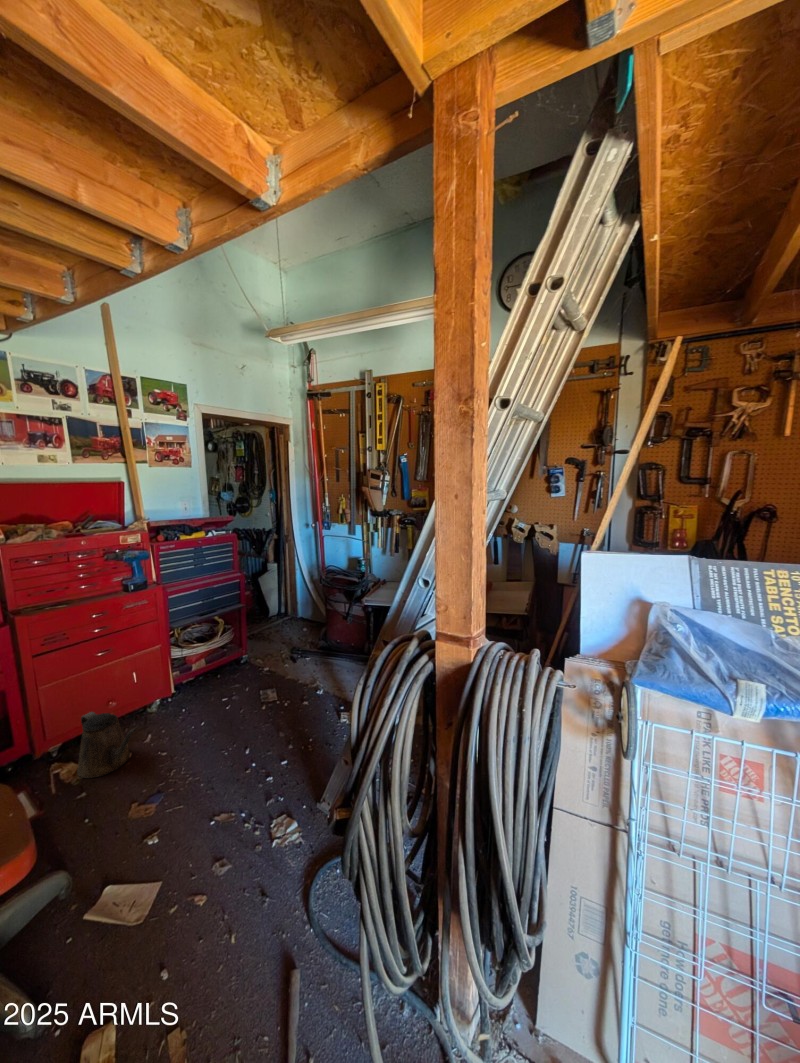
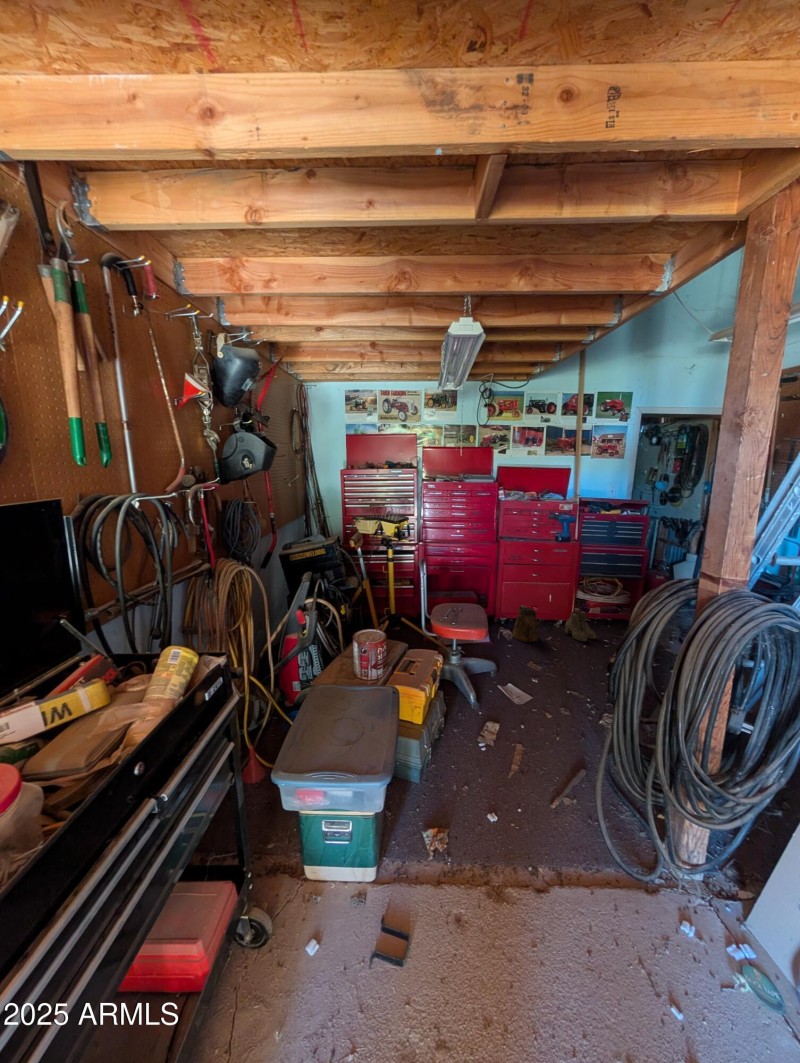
boots: none [166,673,211,719] -> present [565,610,596,642]

